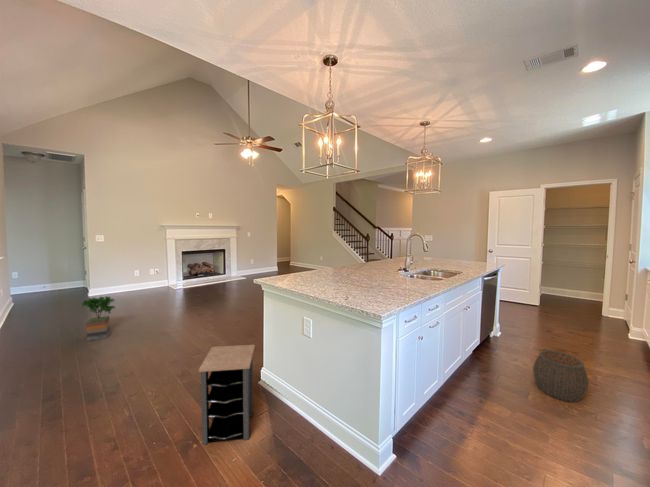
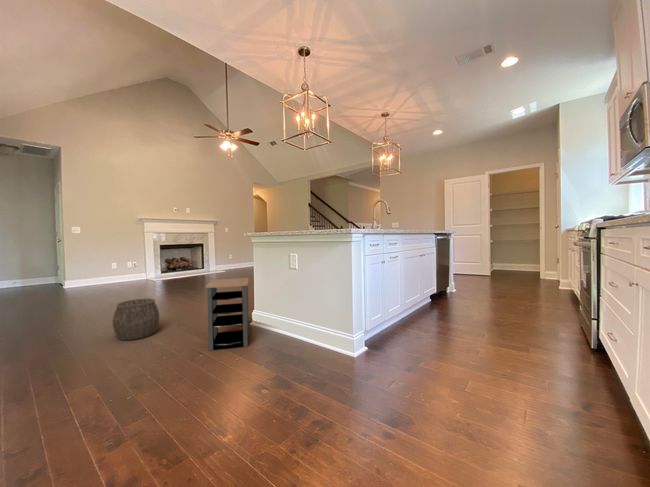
potted tree: present [82,296,115,341] -> none [70,269,106,311]
woven basket: present [533,350,588,402] -> present [112,299,159,340]

